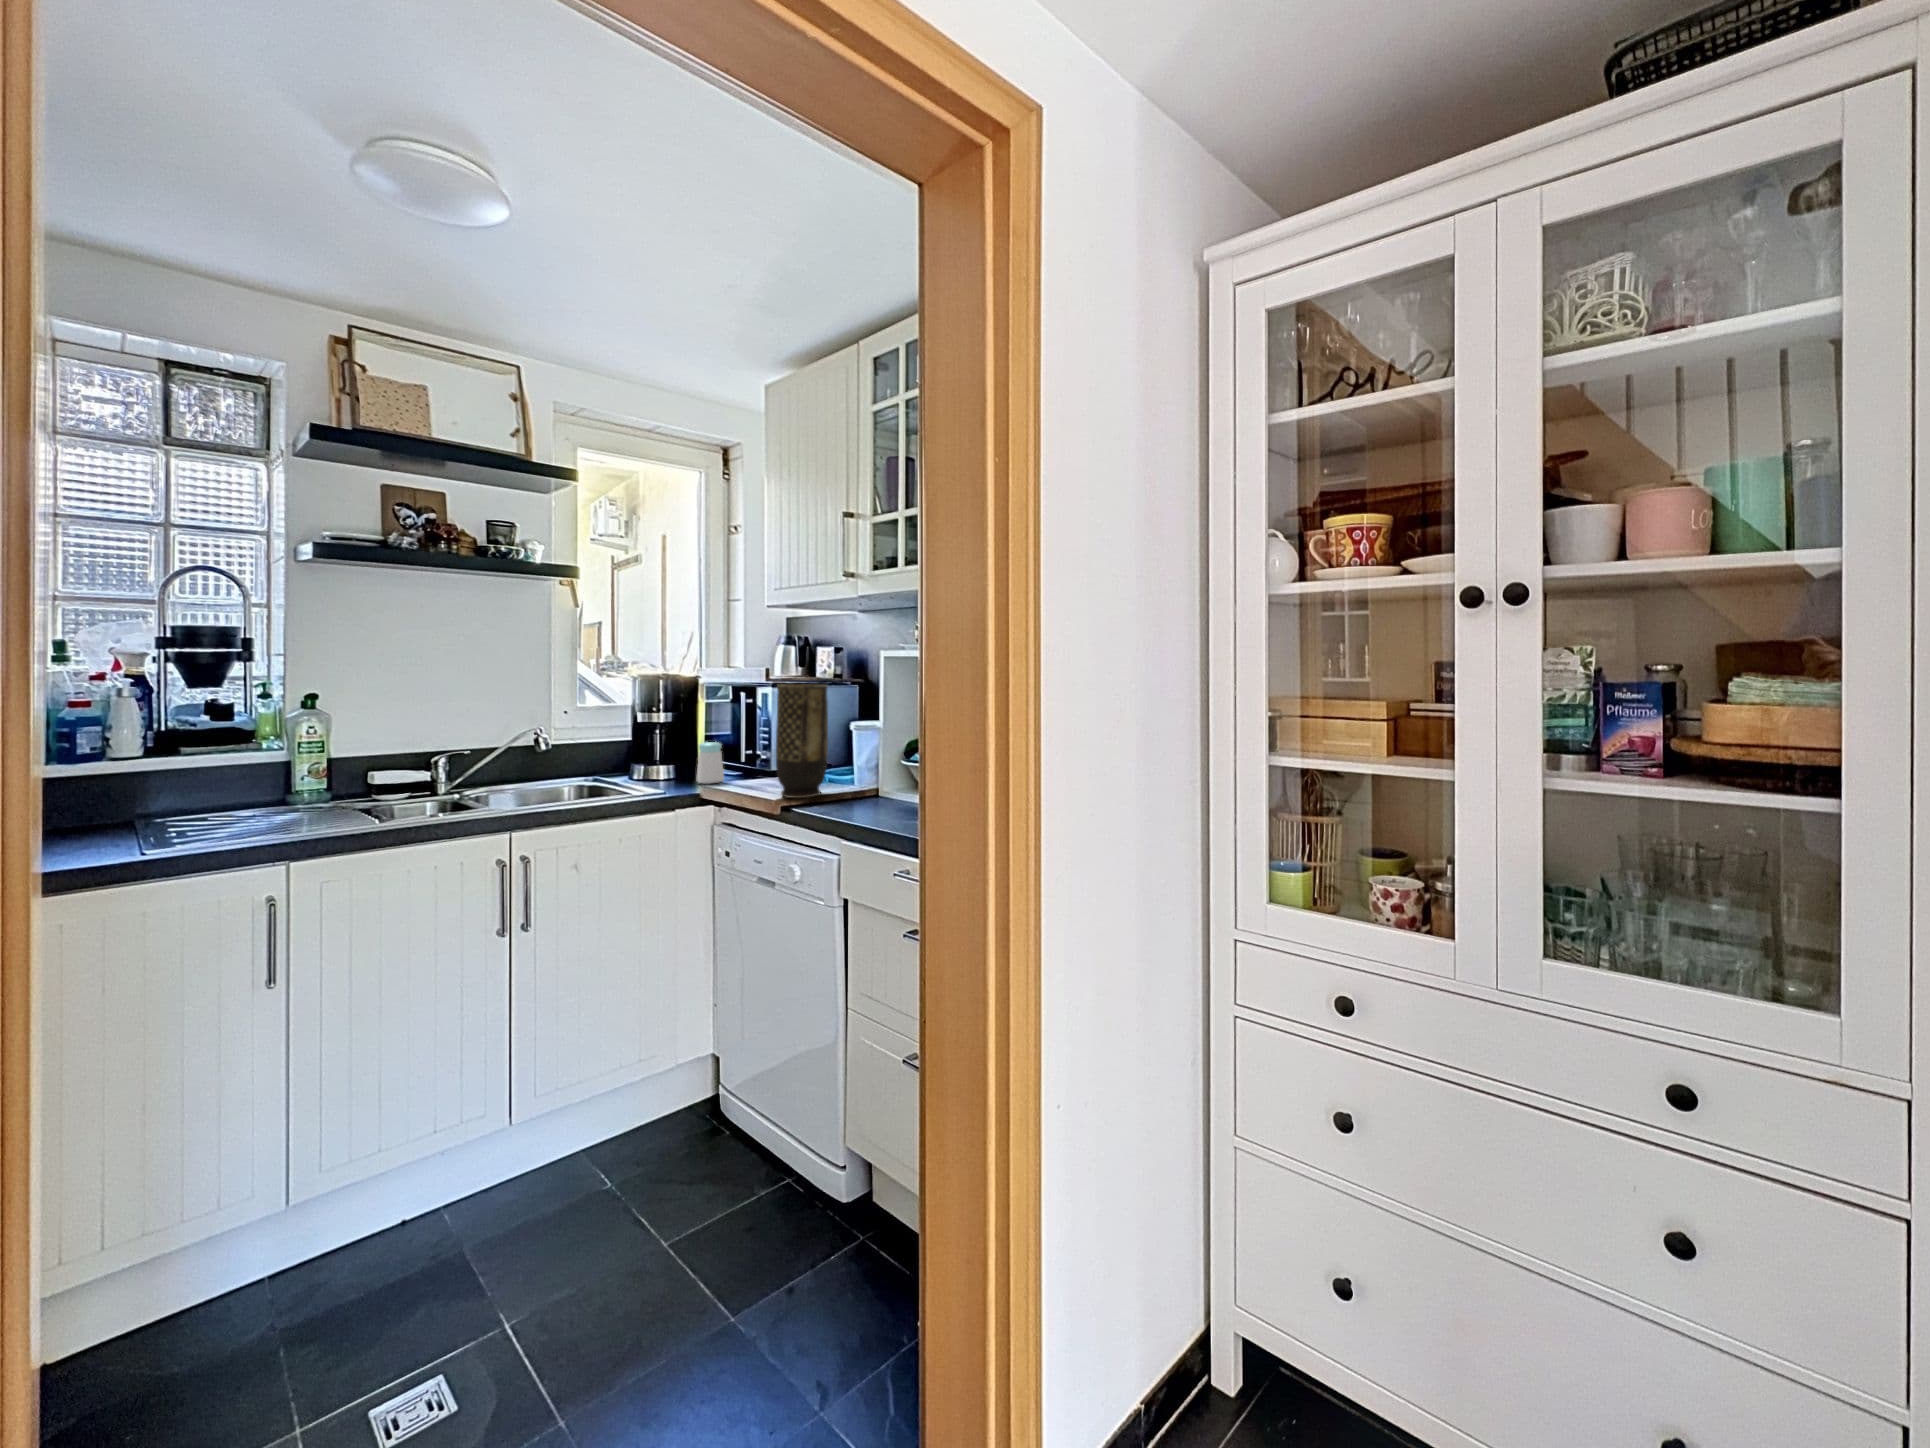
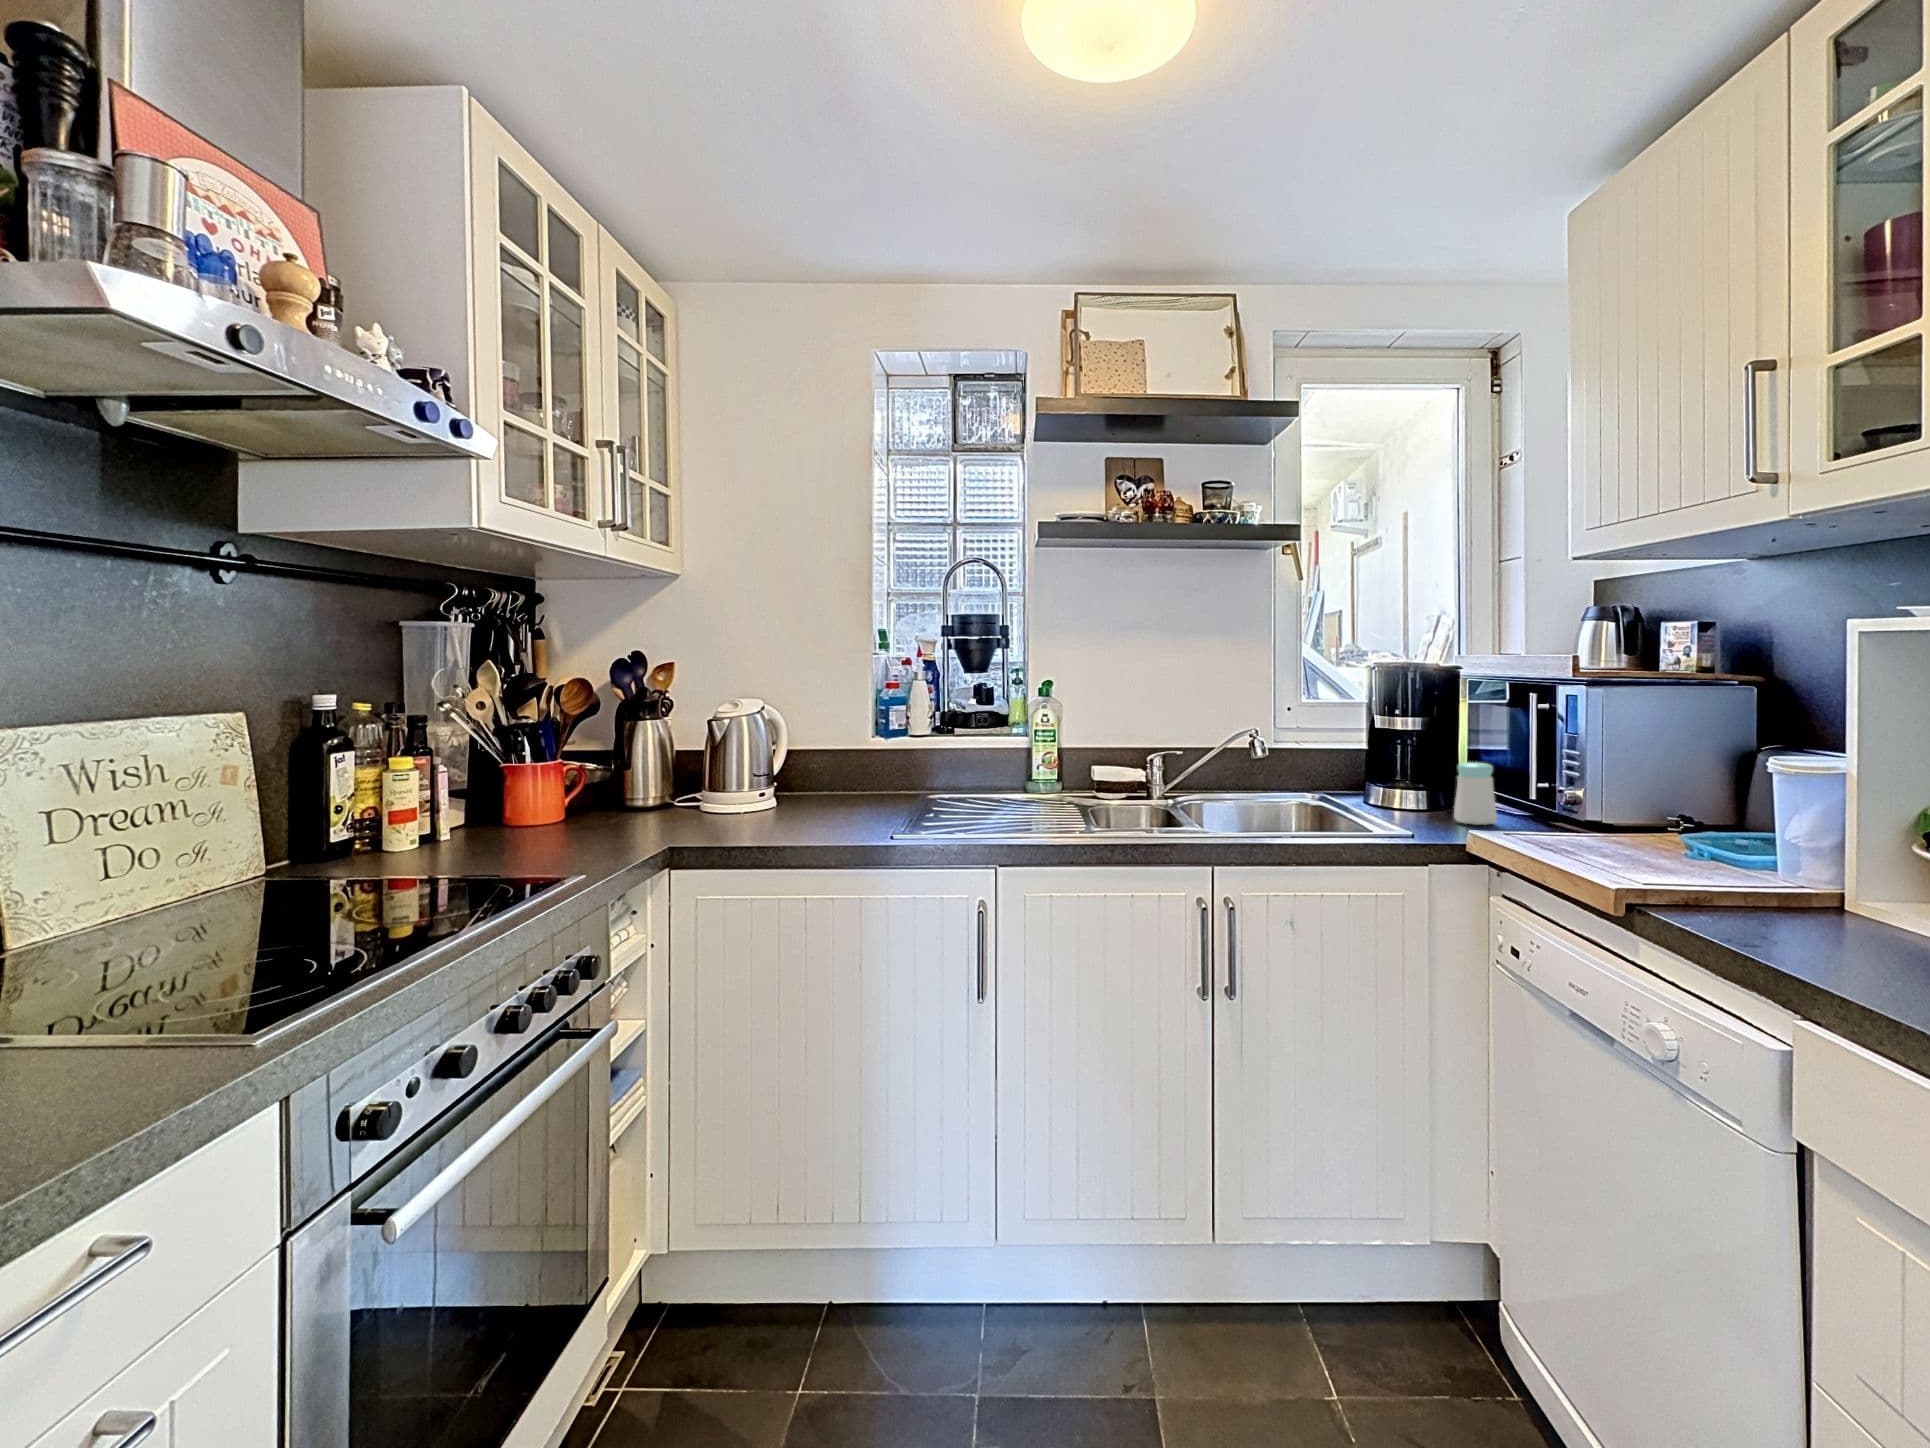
vase: present [776,684,828,798] -> none [1589,673,1692,870]

